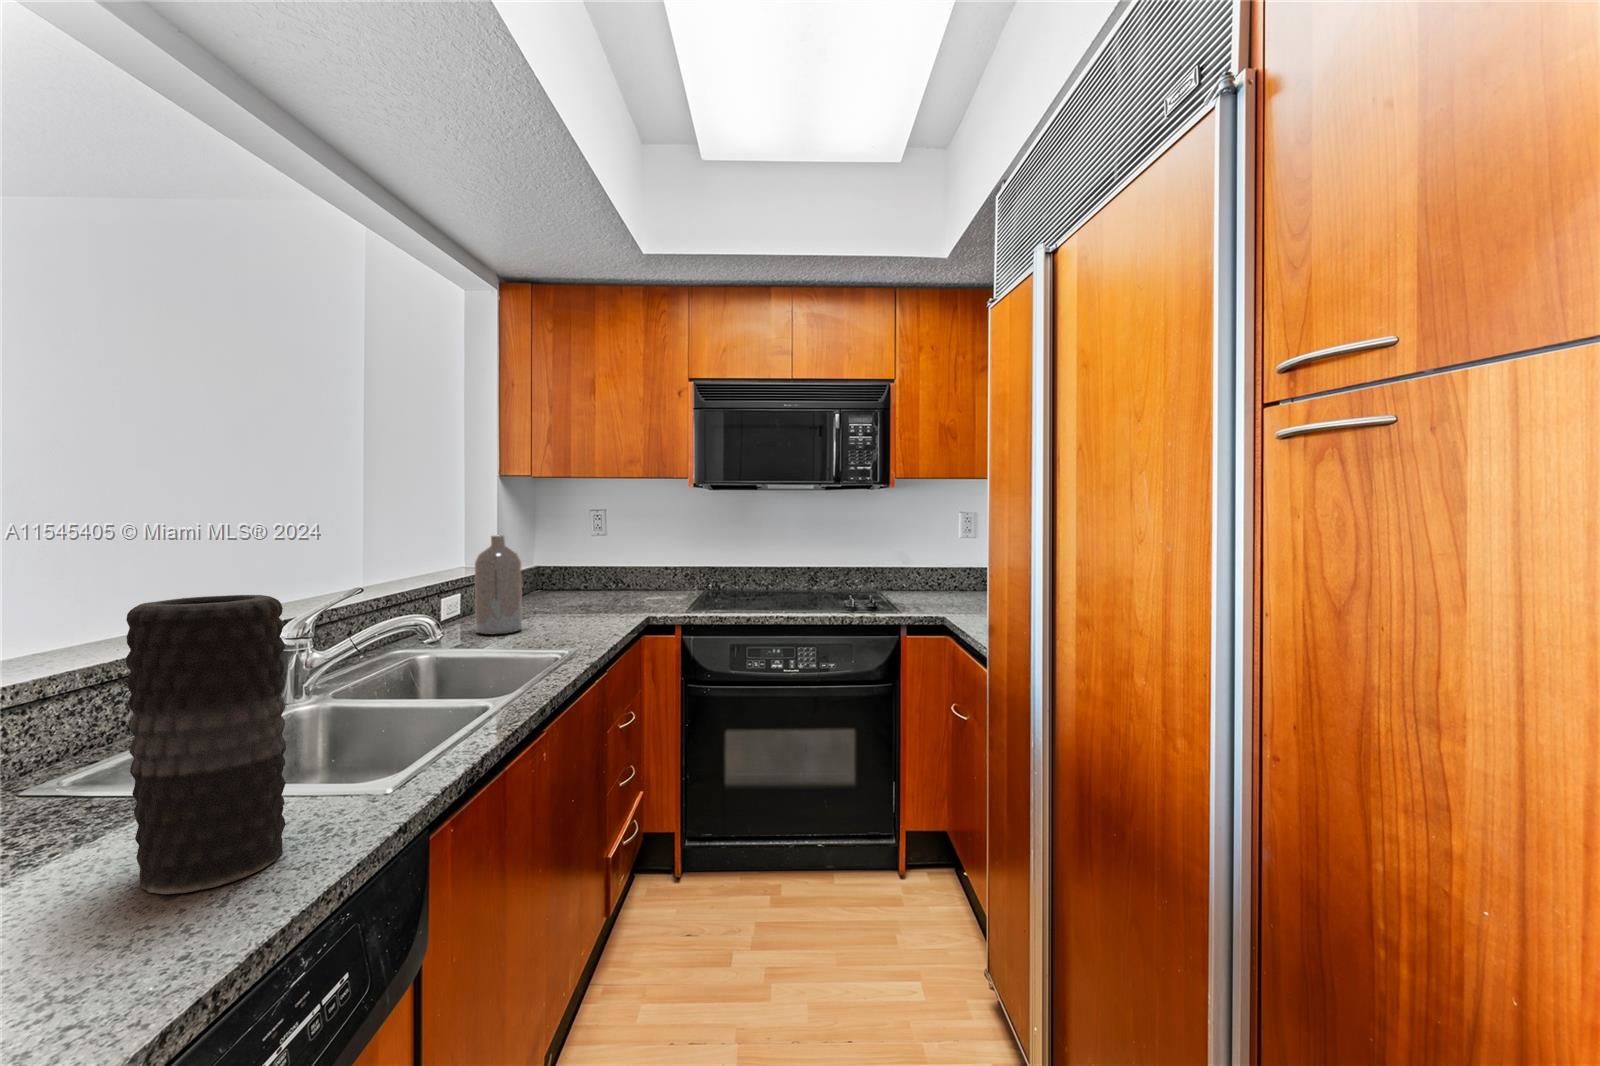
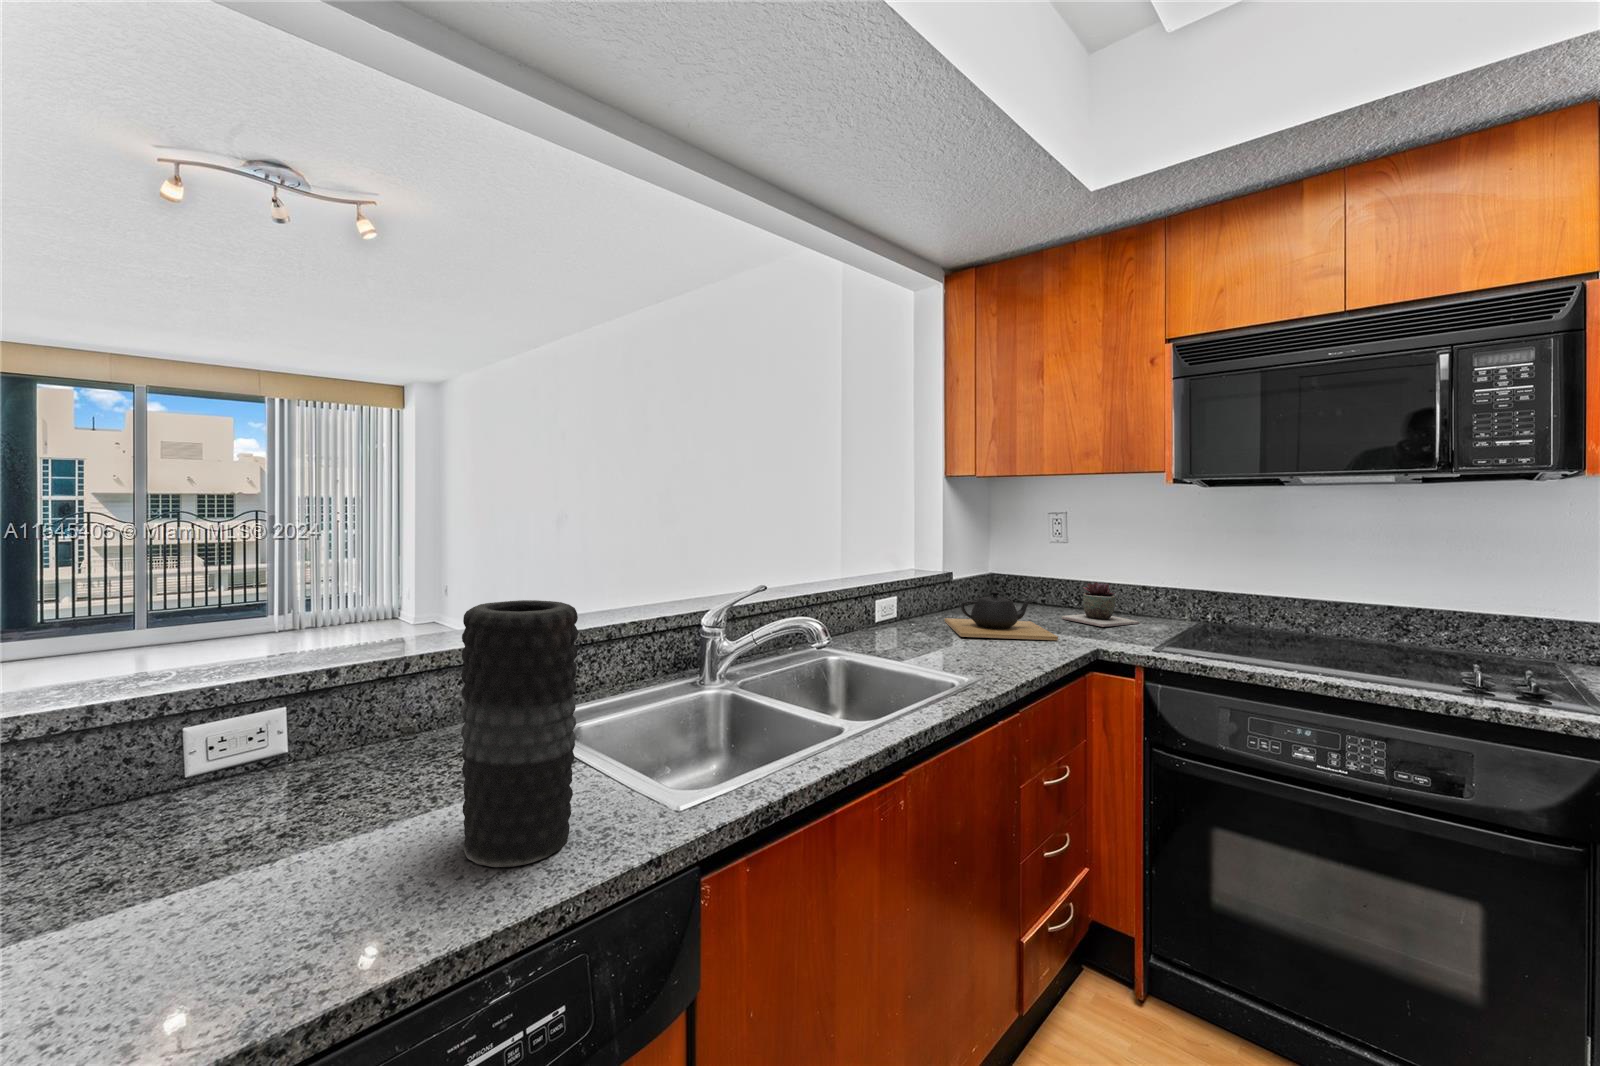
bottle: present [475,535,522,635] -> none [901,542,948,645]
succulent plant: none [609,564,670,600] -> present [1062,582,1140,627]
teapot: none [506,578,618,623] -> present [945,591,1058,640]

